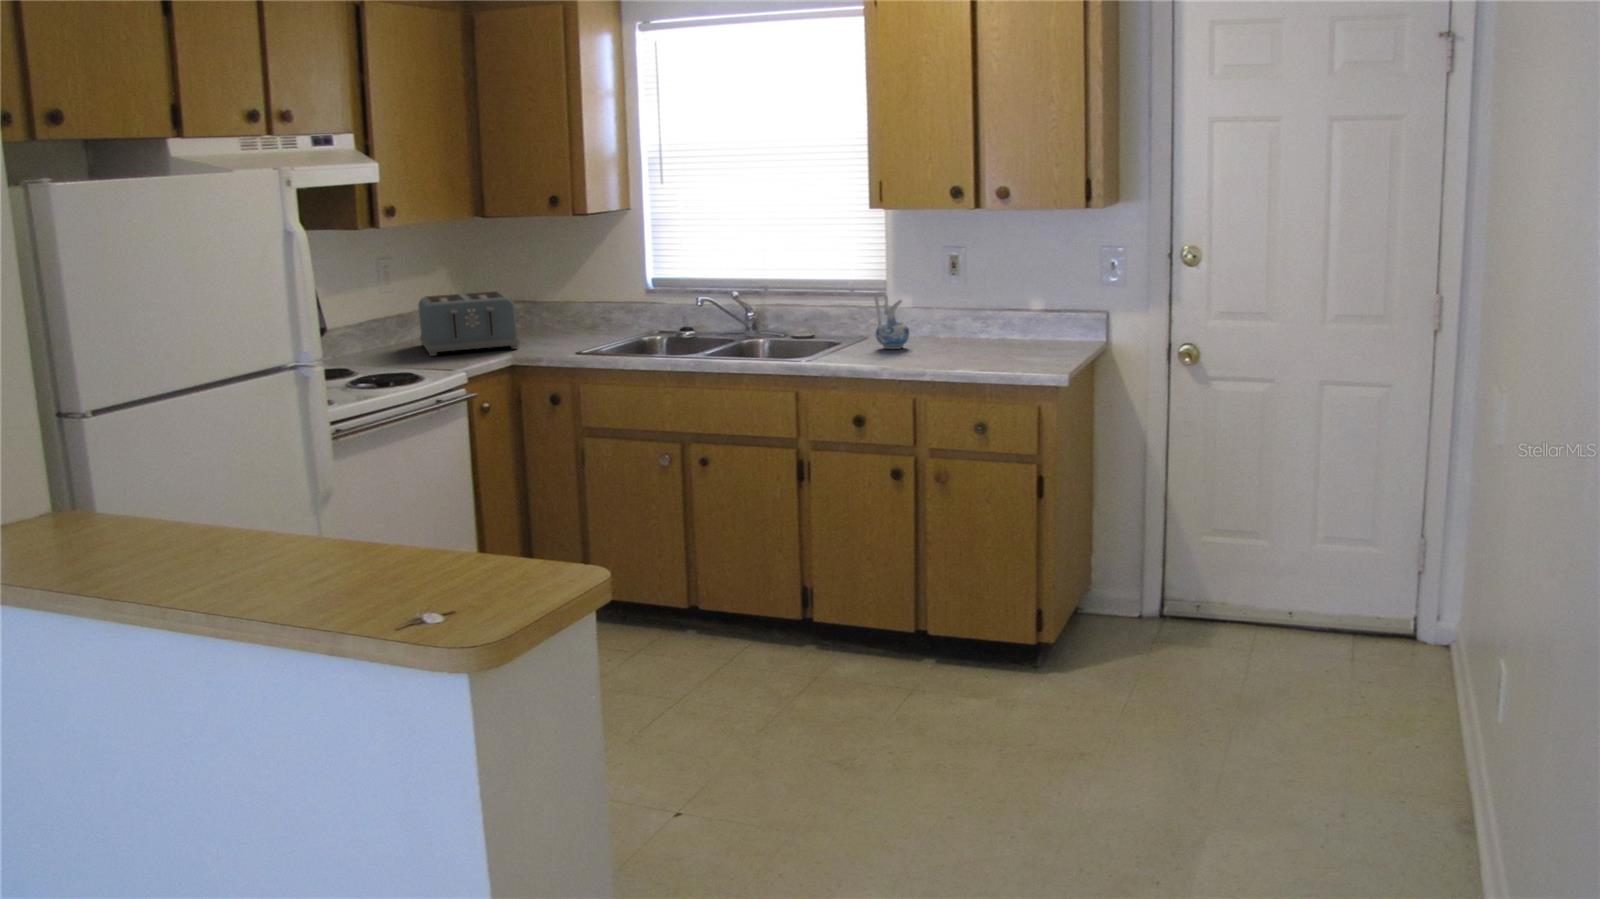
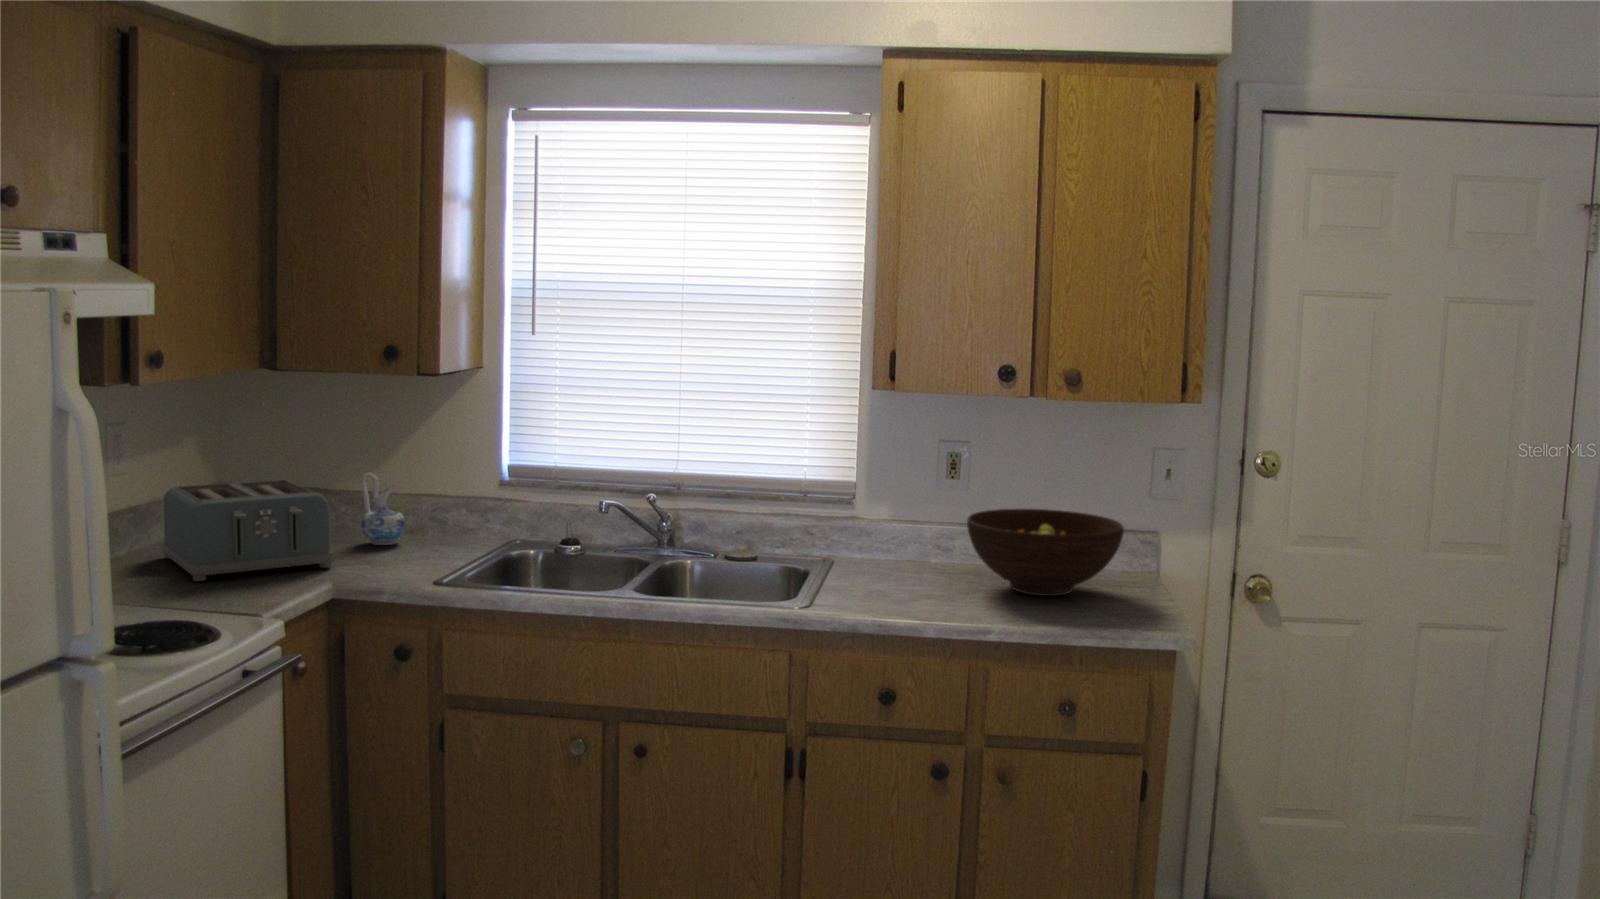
ceramic pitcher: present [875,291,909,349] -> present [361,473,405,545]
fruit bowl: none [935,296,1053,360] -> present [967,509,1124,596]

